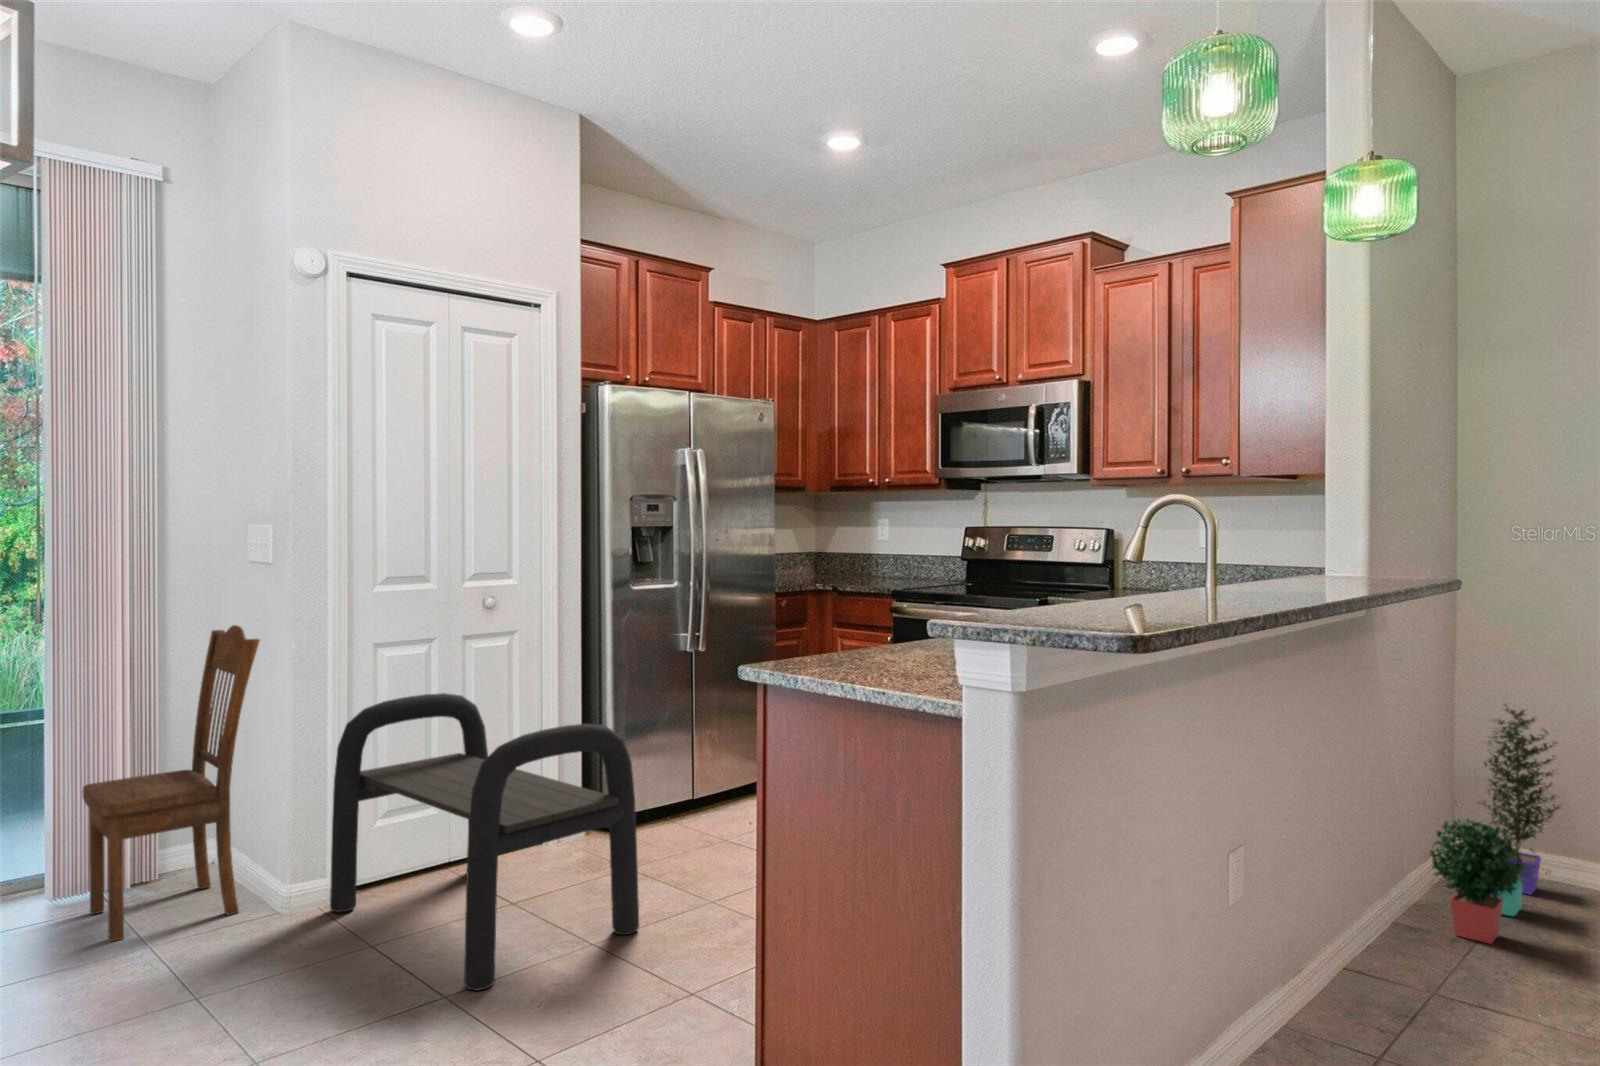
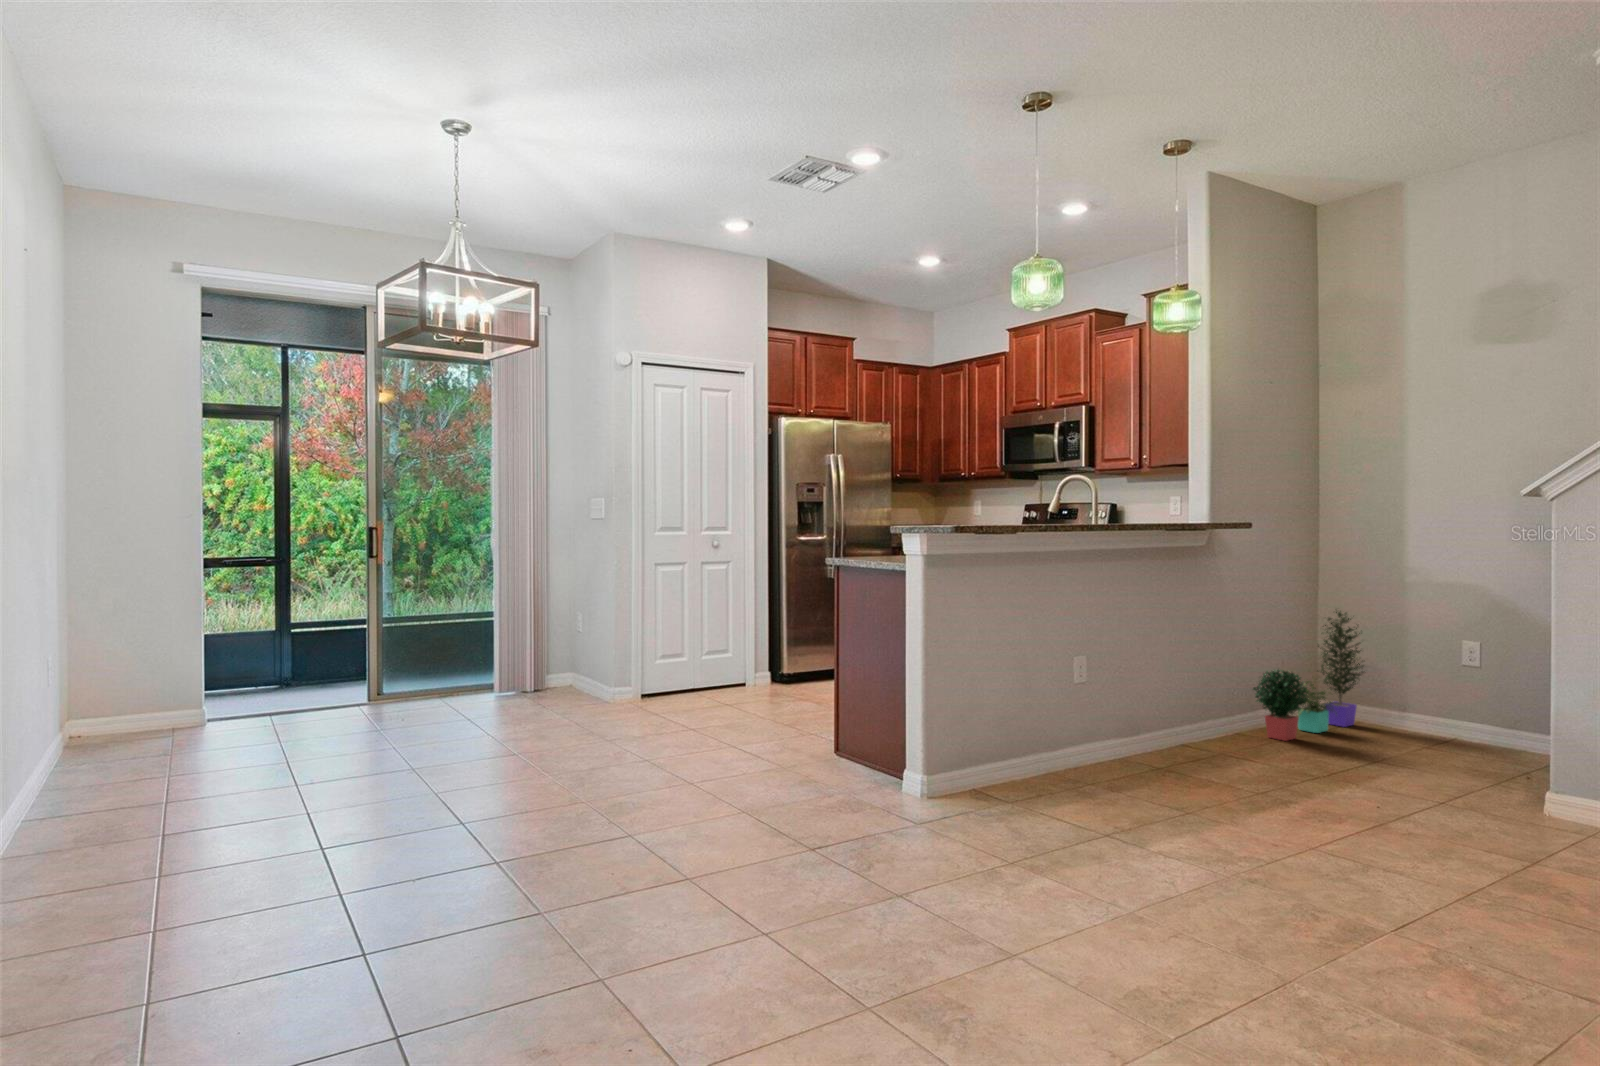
dining chair: present [83,625,260,941] -> none [514,553,599,708]
bench: present [330,693,639,990] -> none [634,592,793,729]

